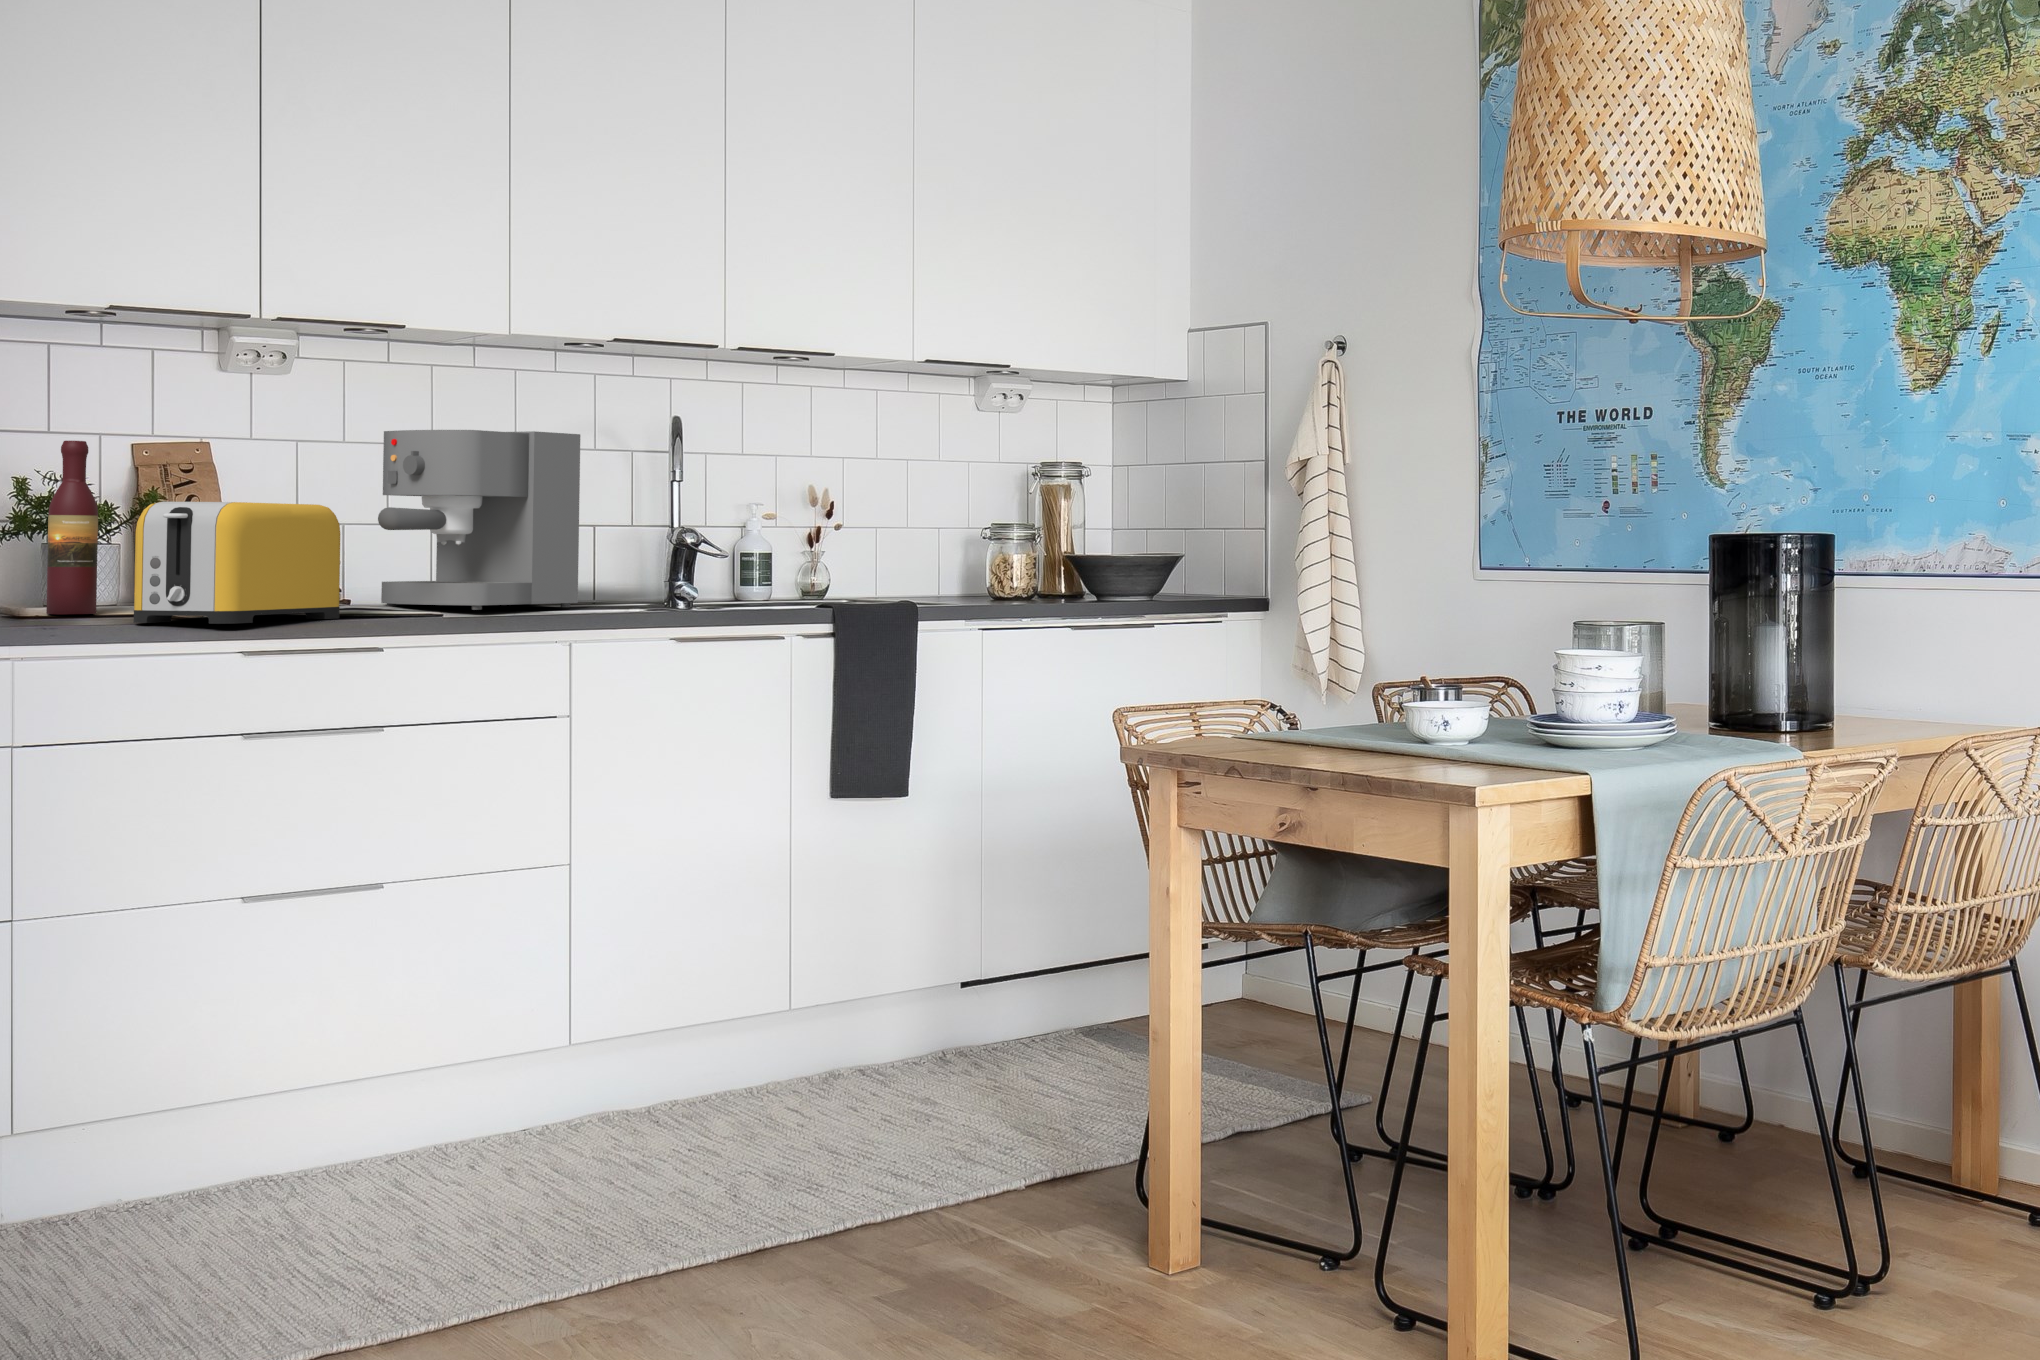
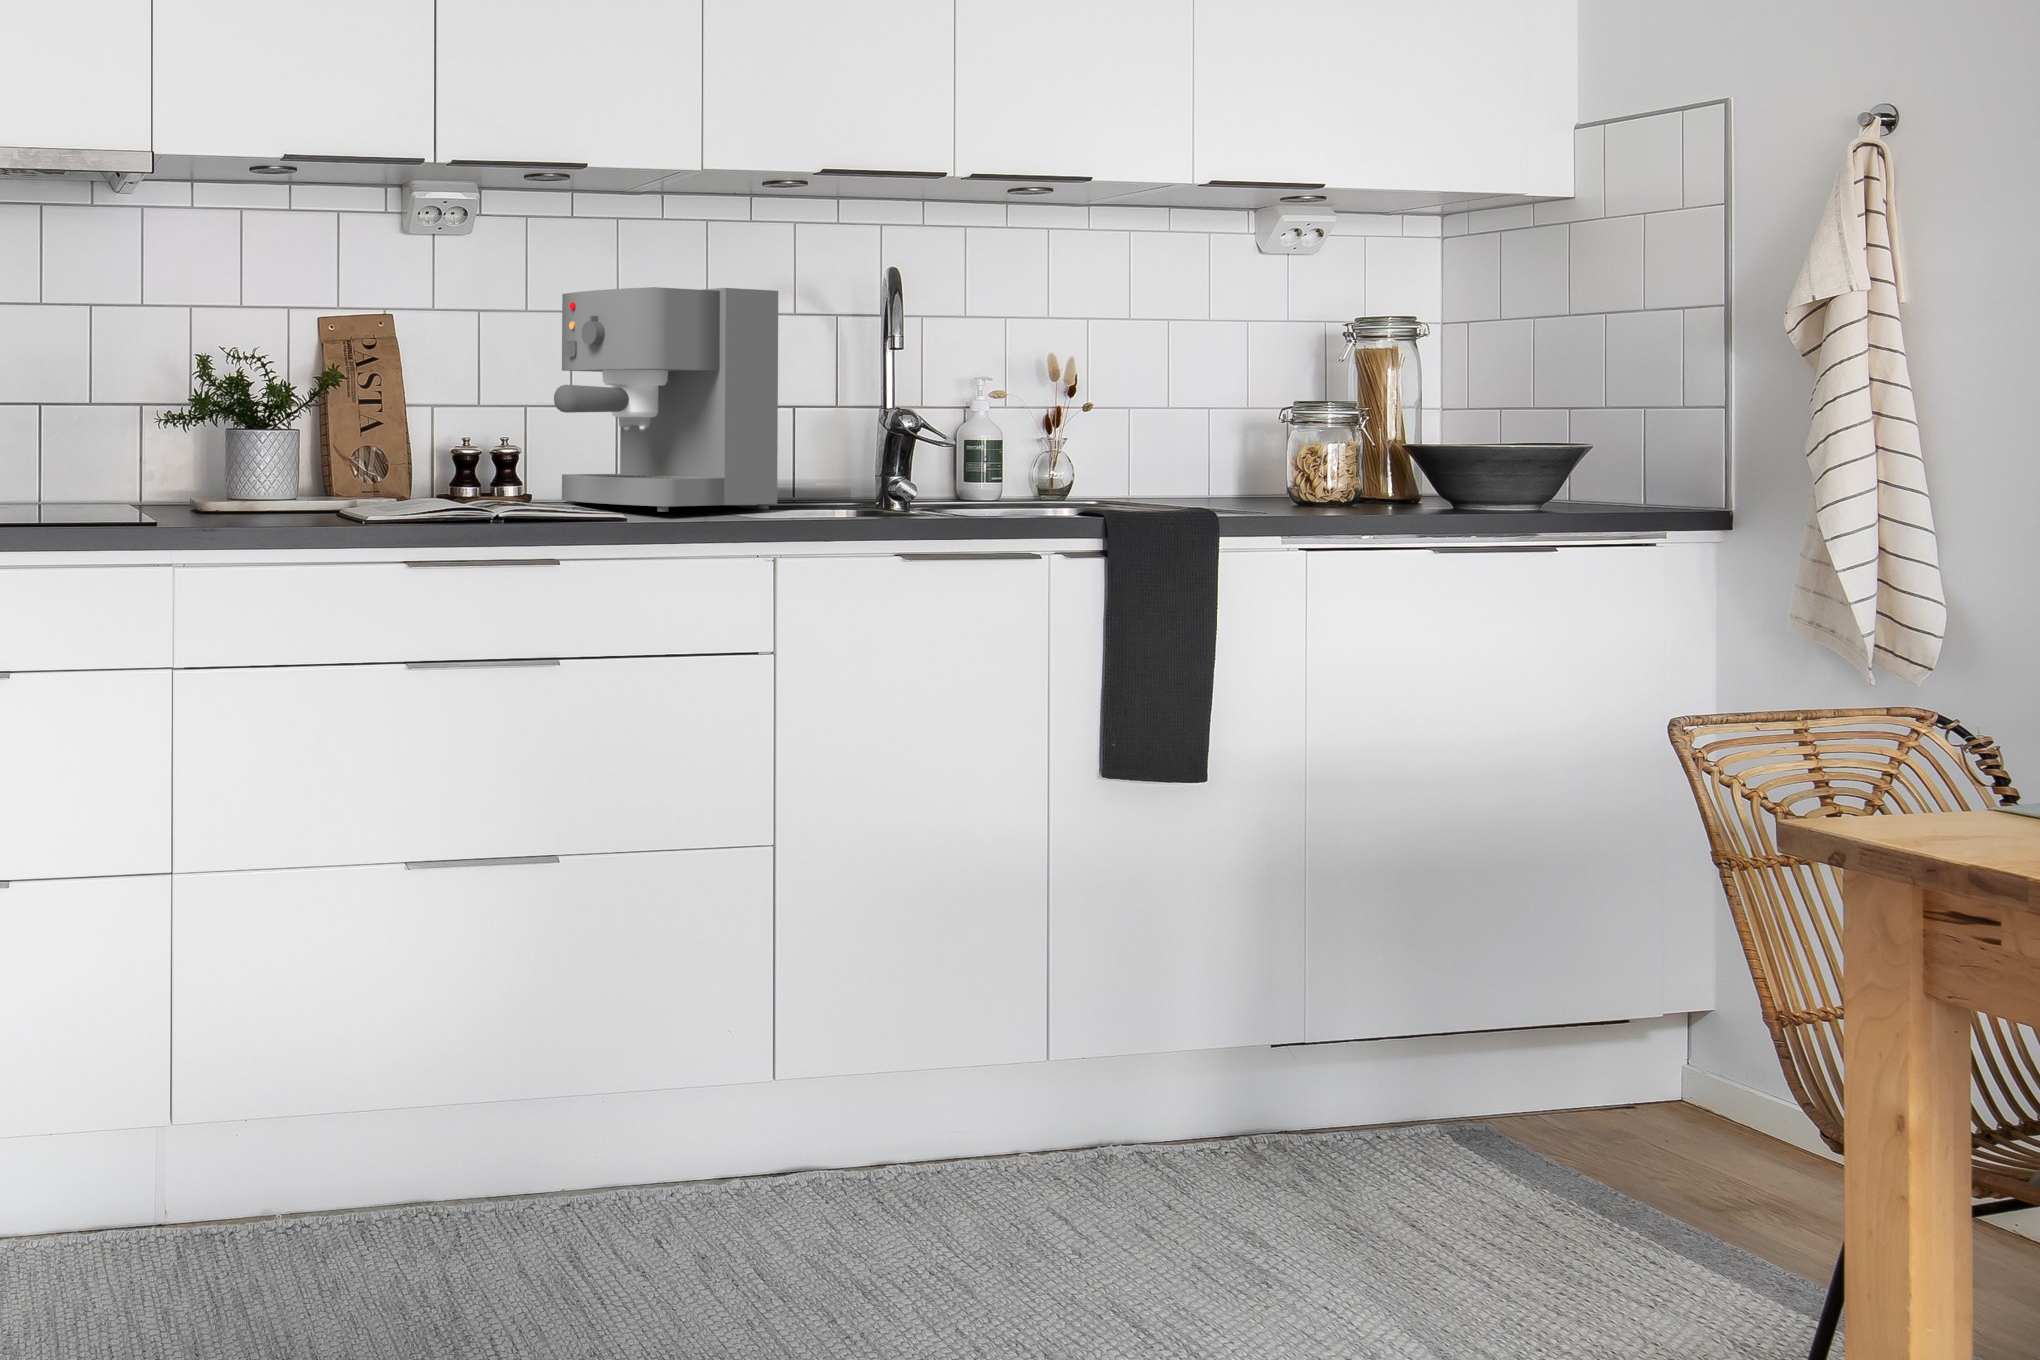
wine bottle: present [46,441,98,614] -> none [228,312,275,510]
toaster: present [134,502,340,624] -> none [302,379,514,527]

